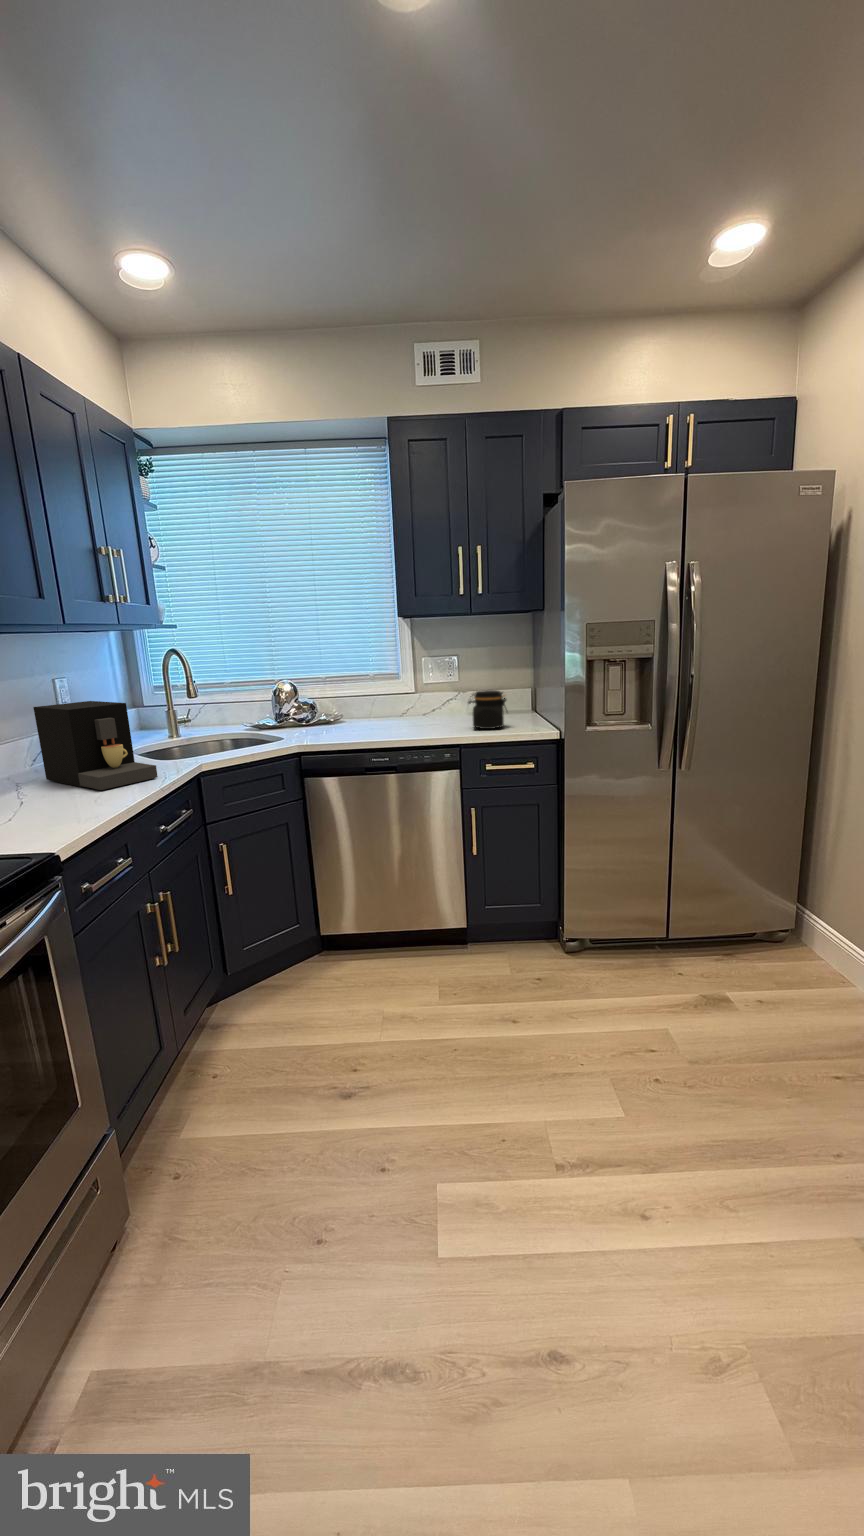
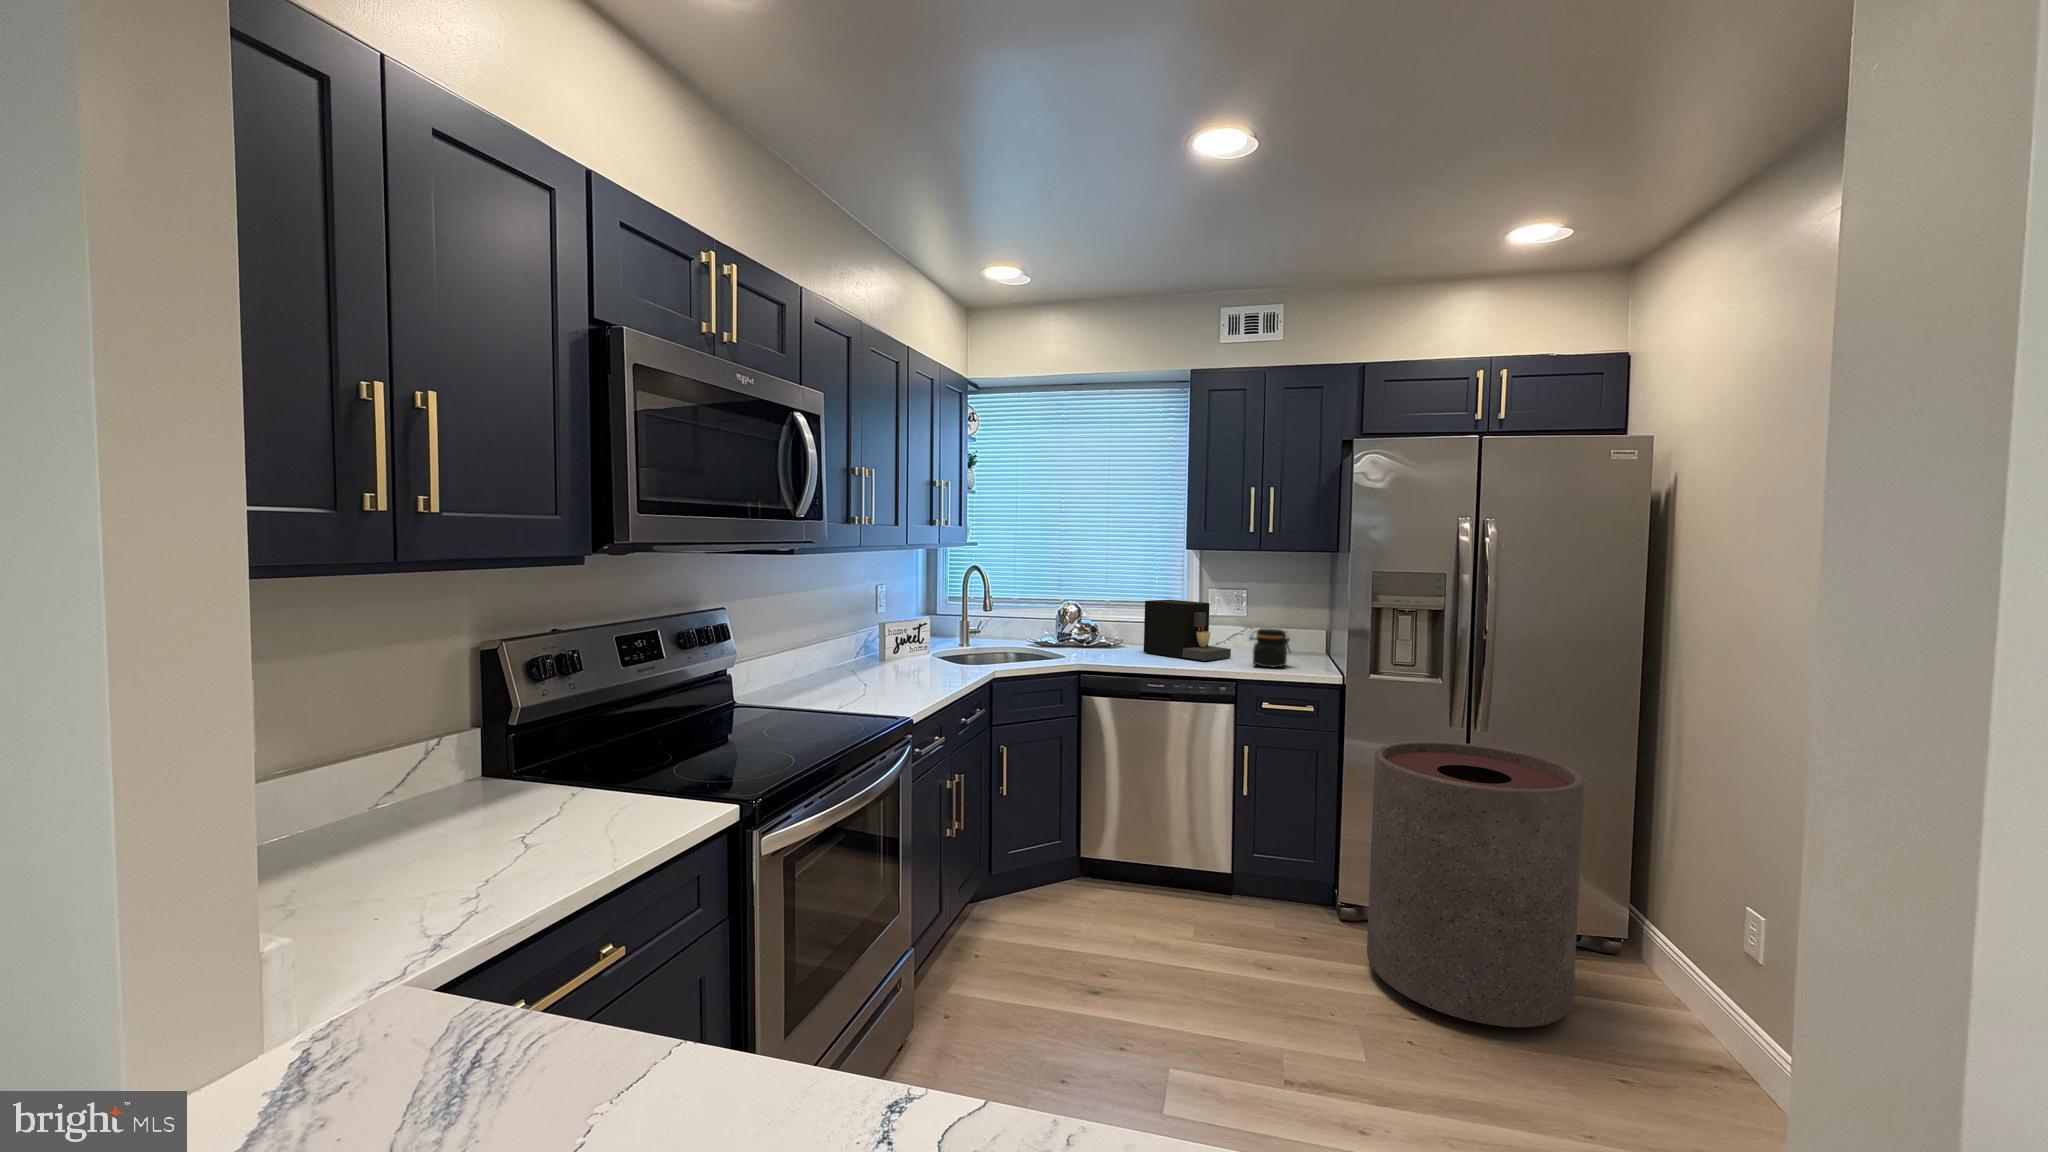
coffee maker: present [33,701,158,790] -> present [1144,600,1231,661]
trash can: none [598,783,798,1048] -> present [1367,741,1584,1027]

